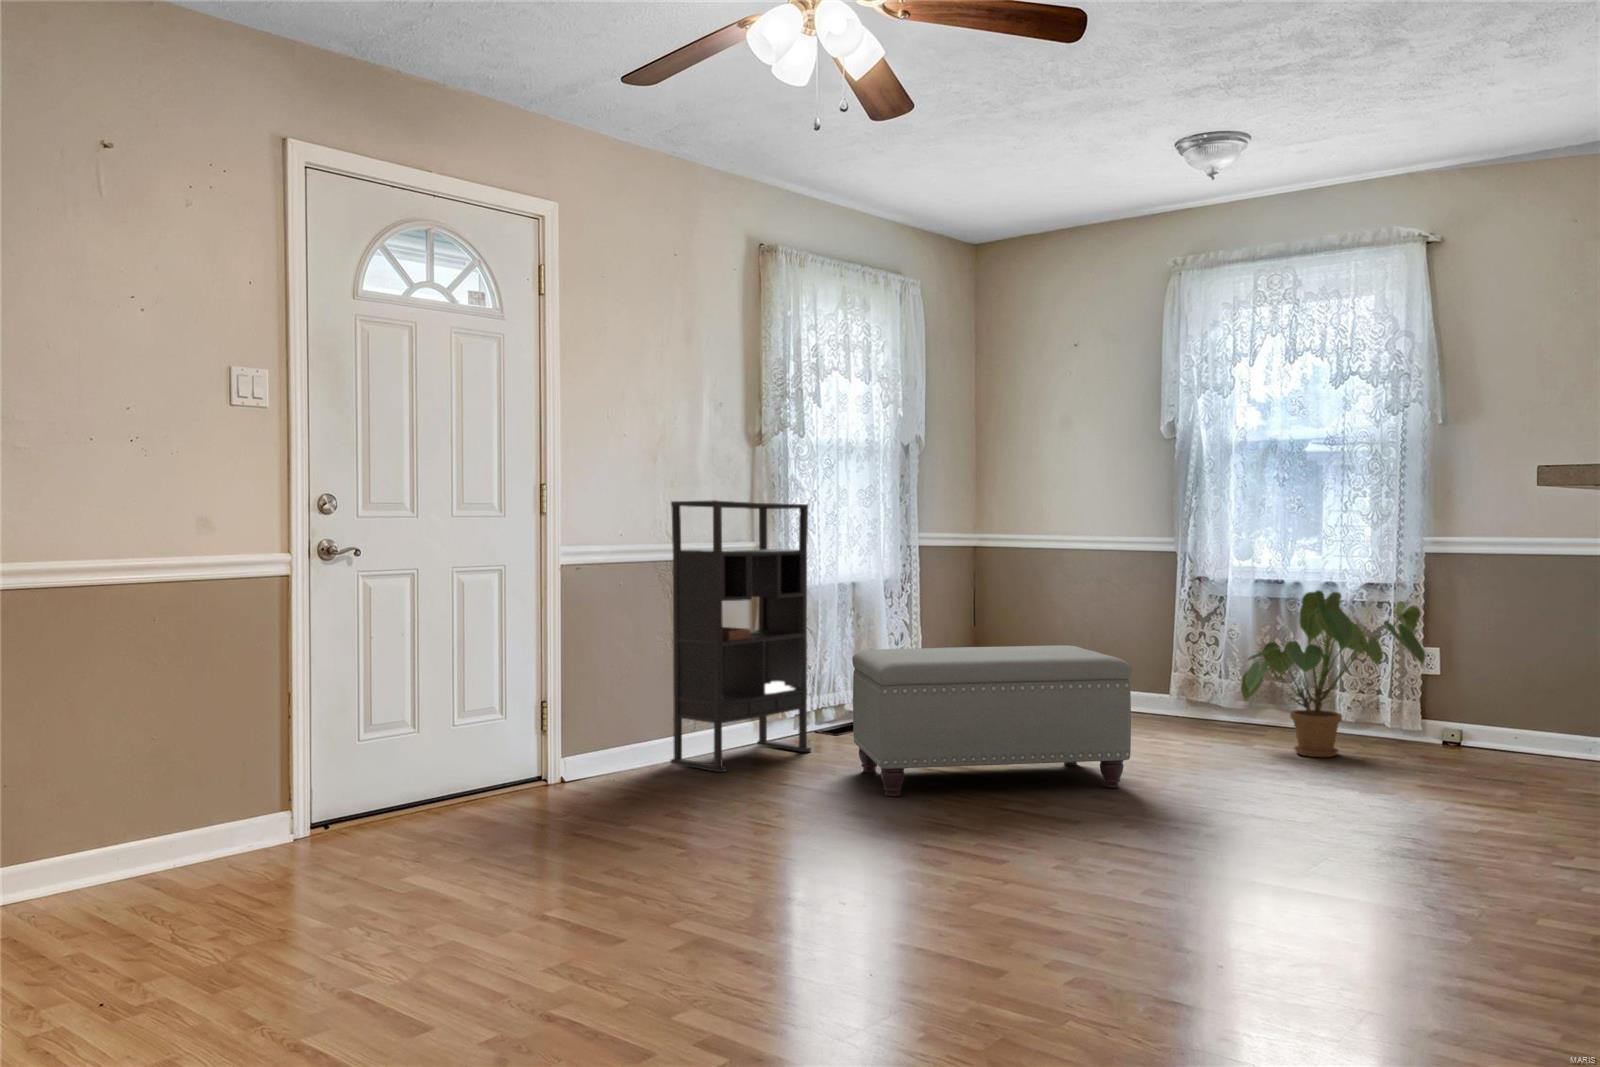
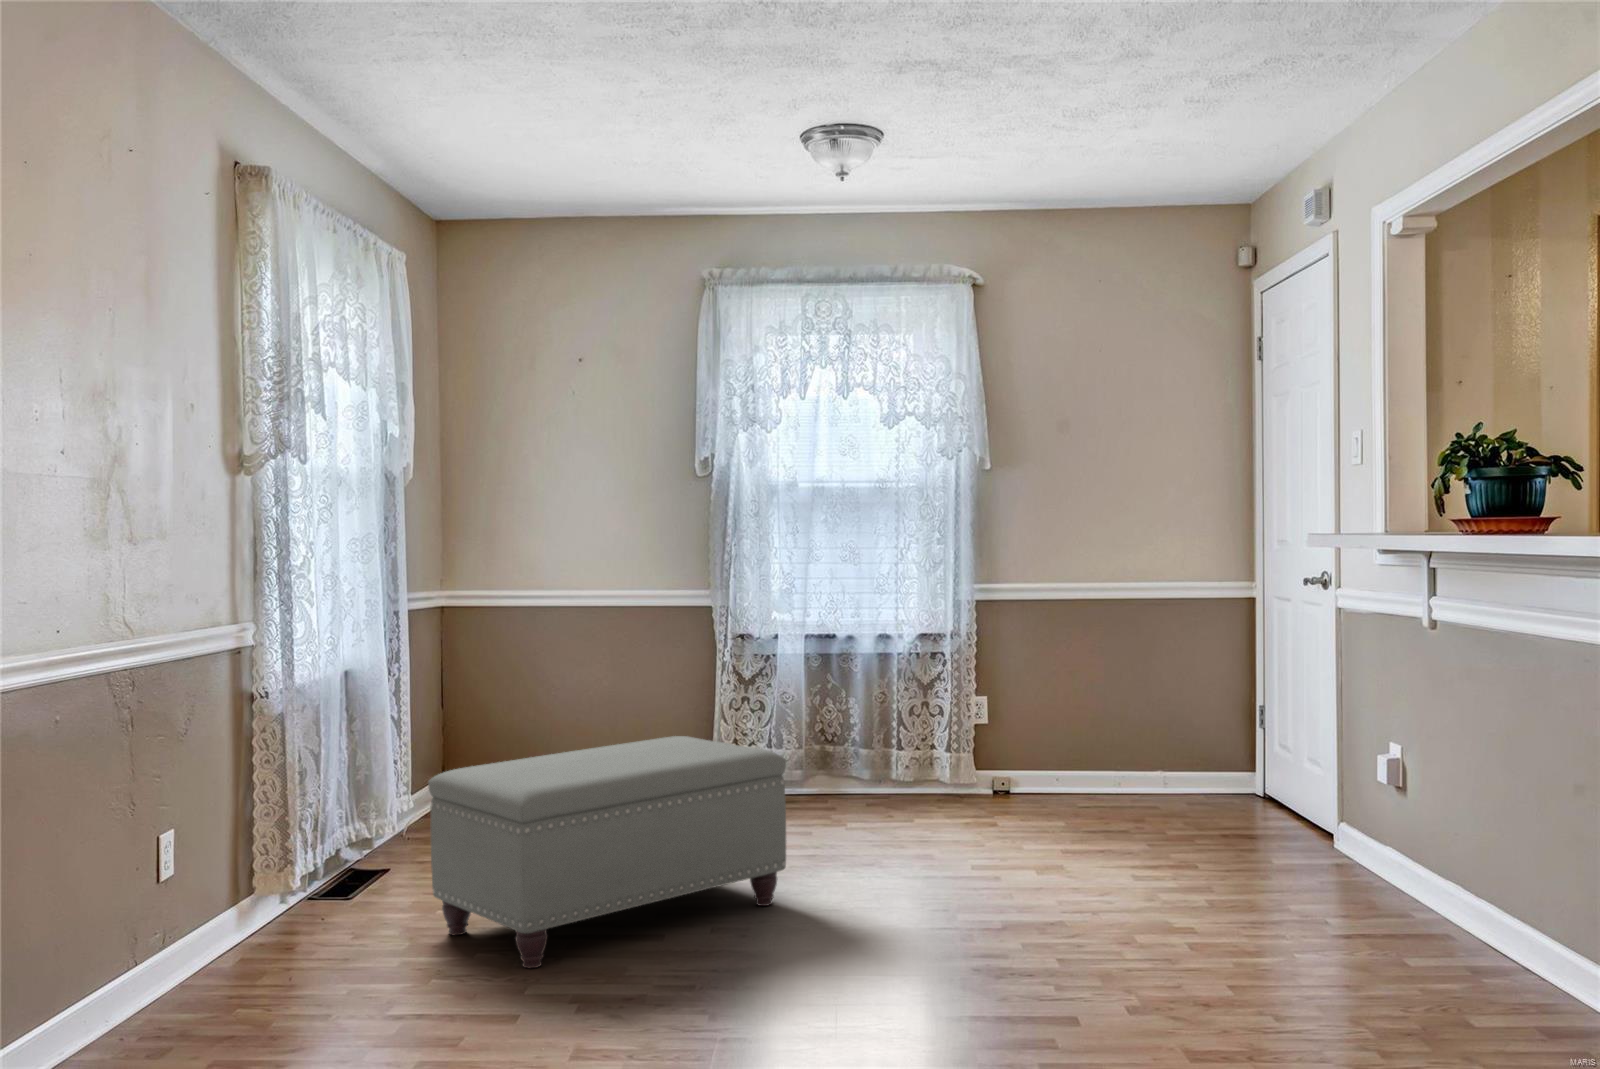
bookshelf: present [671,500,811,772] -> none [143,572,341,973]
house plant: present [1241,590,1425,757] -> none [821,646,1010,829]

